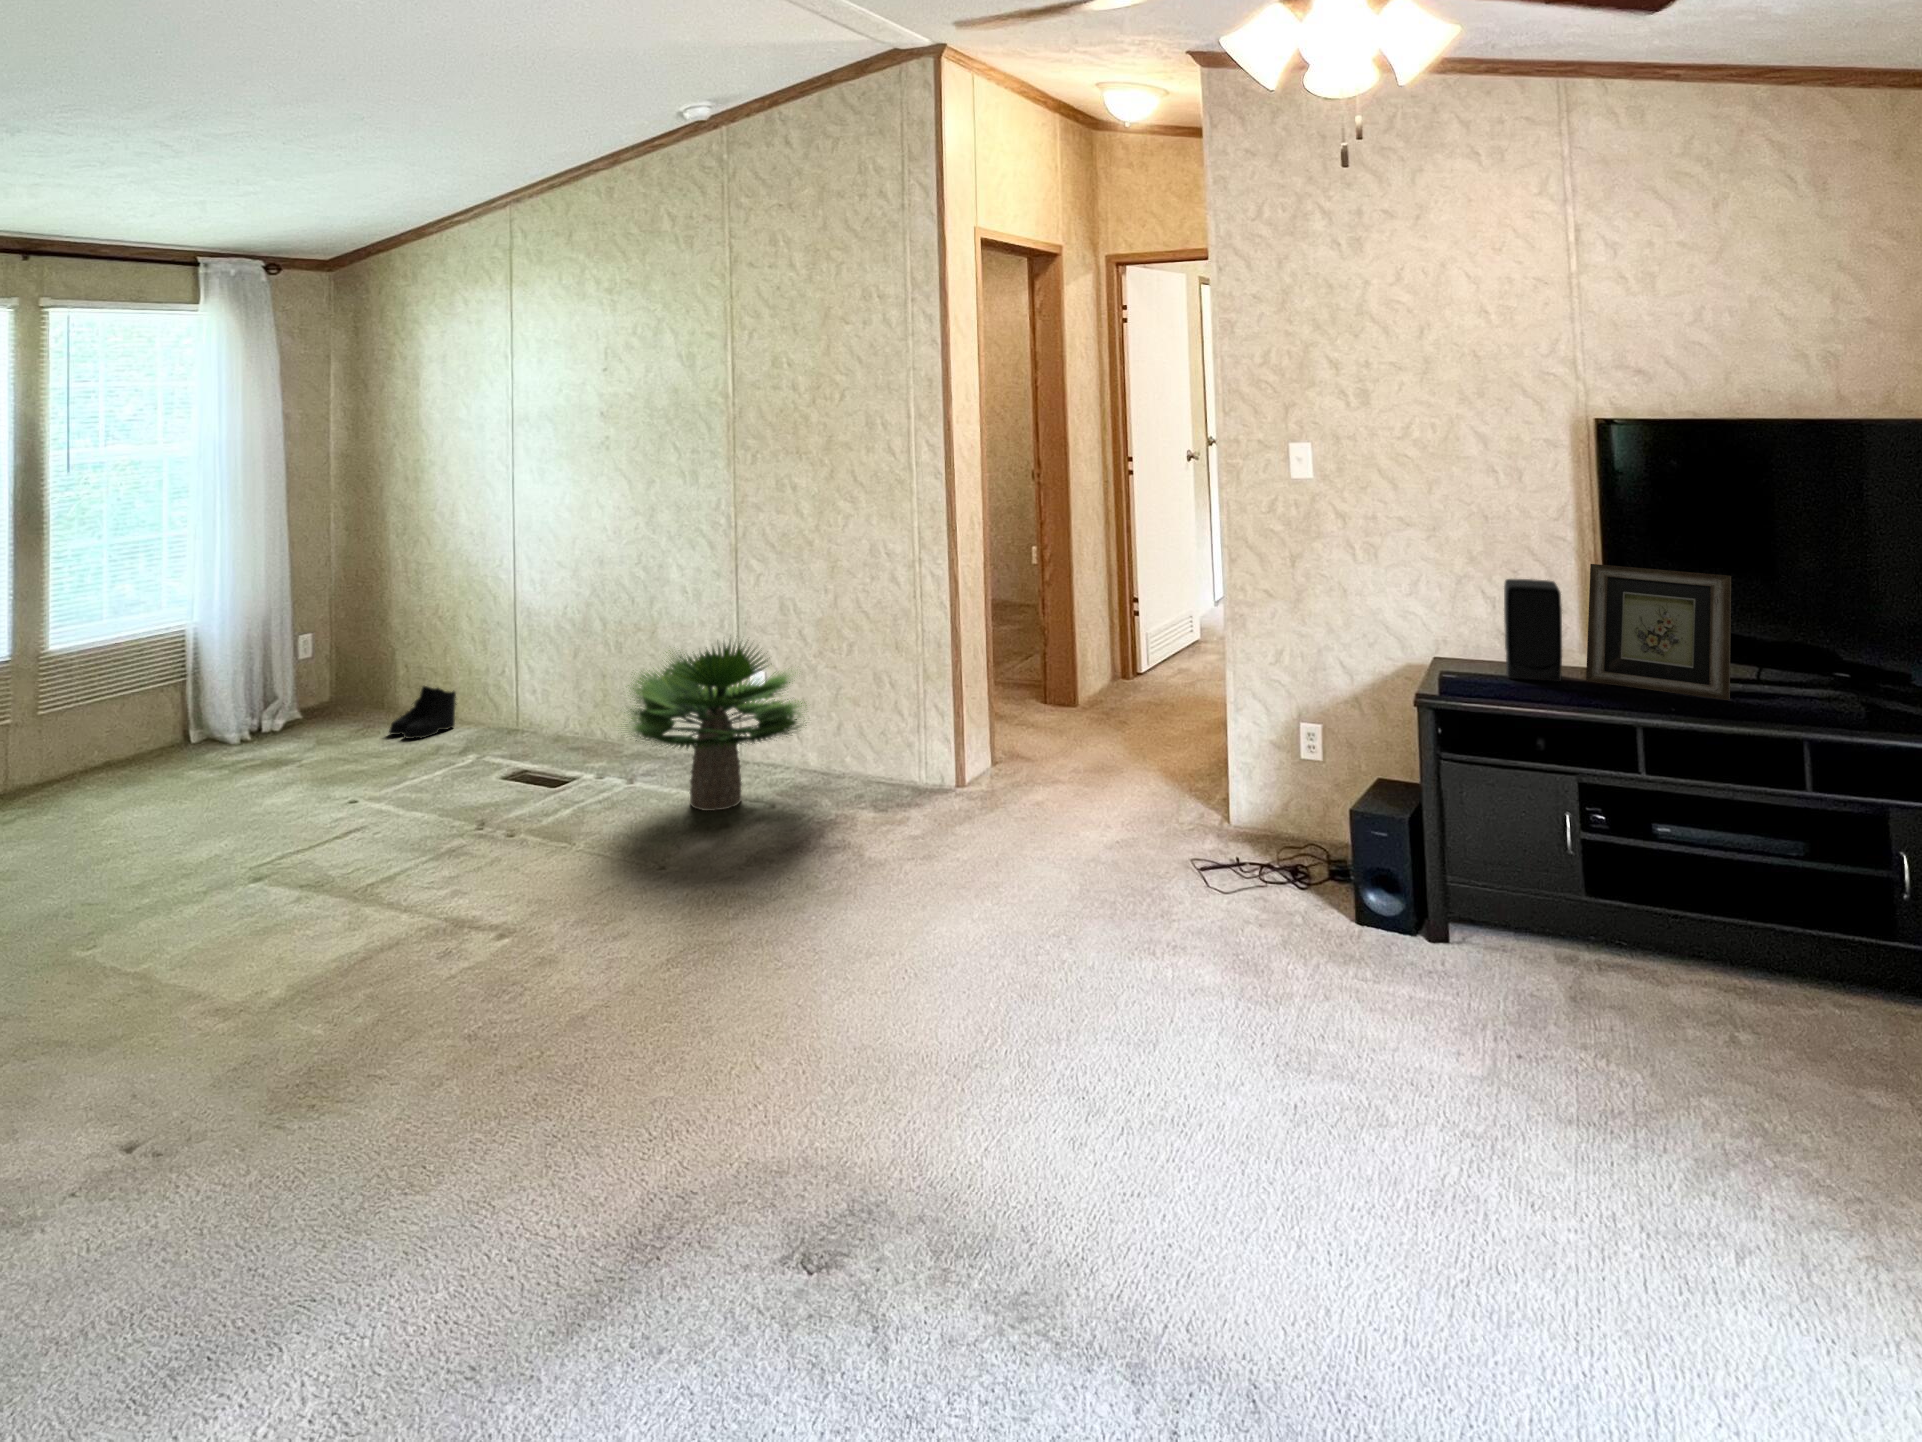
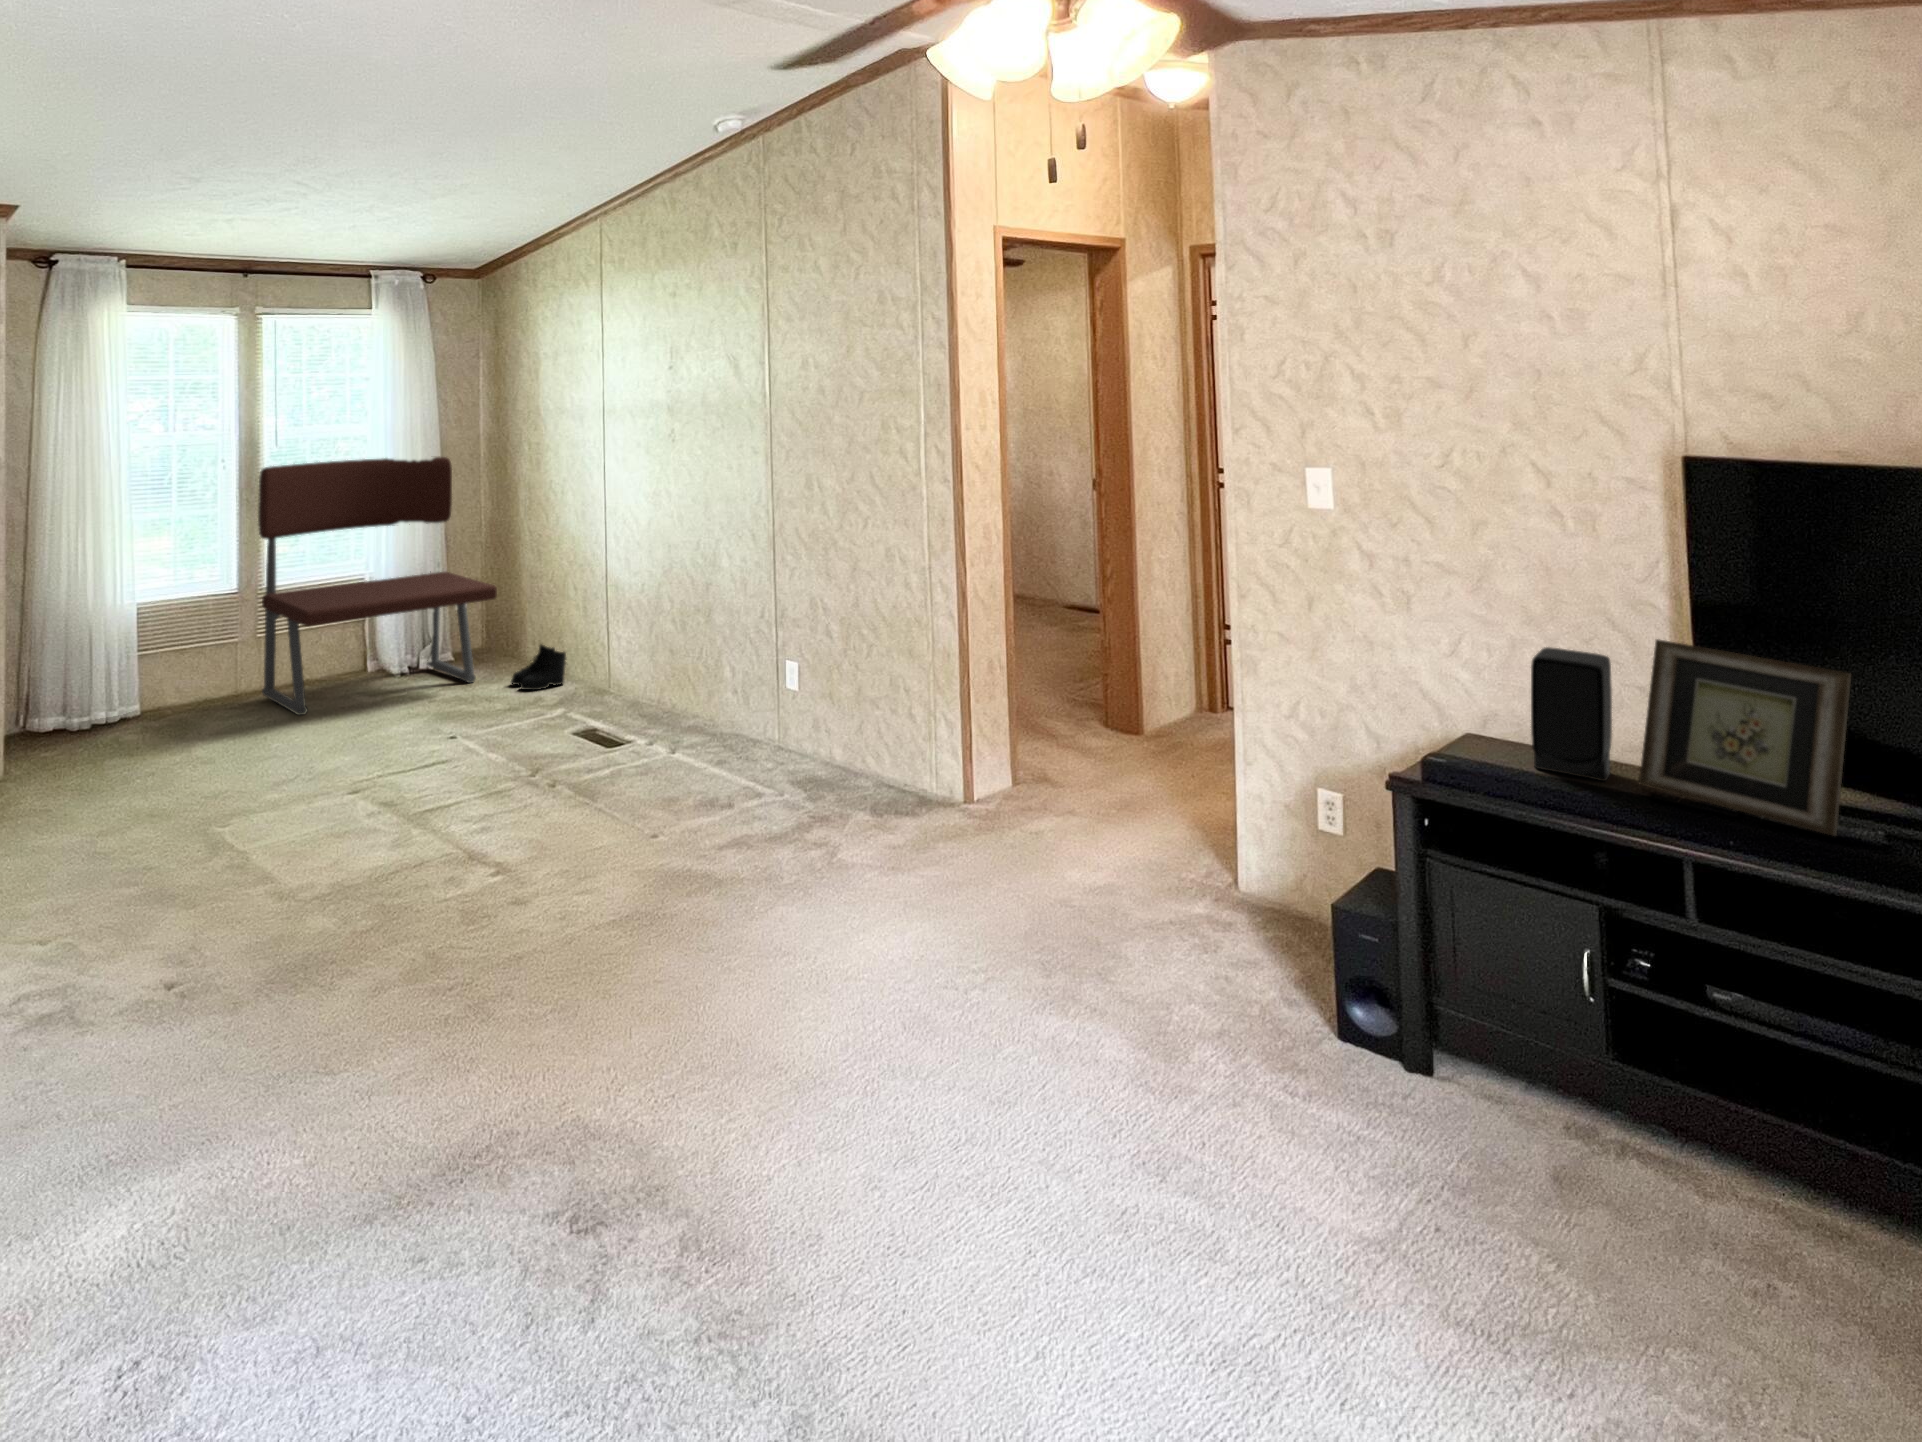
bench: none [52,480,372,804] -> present [258,457,497,715]
potted plant: present [628,642,807,811] -> none [642,625,829,791]

